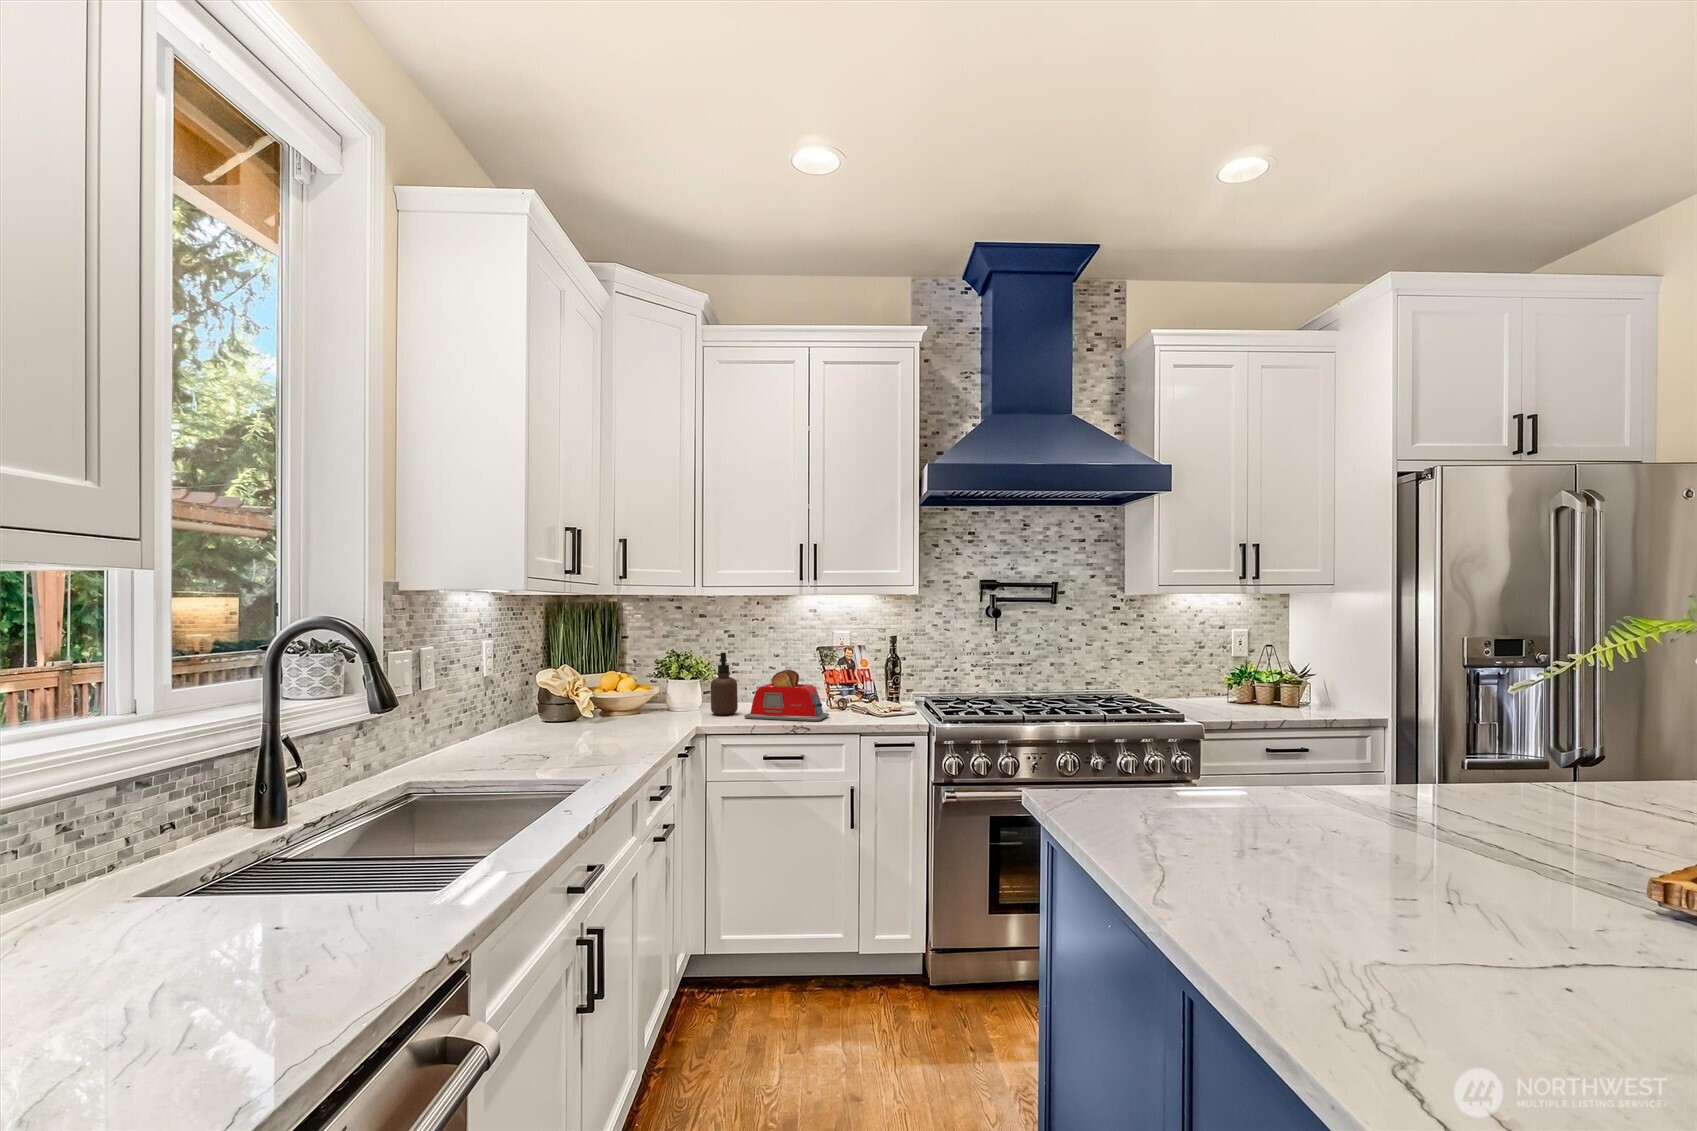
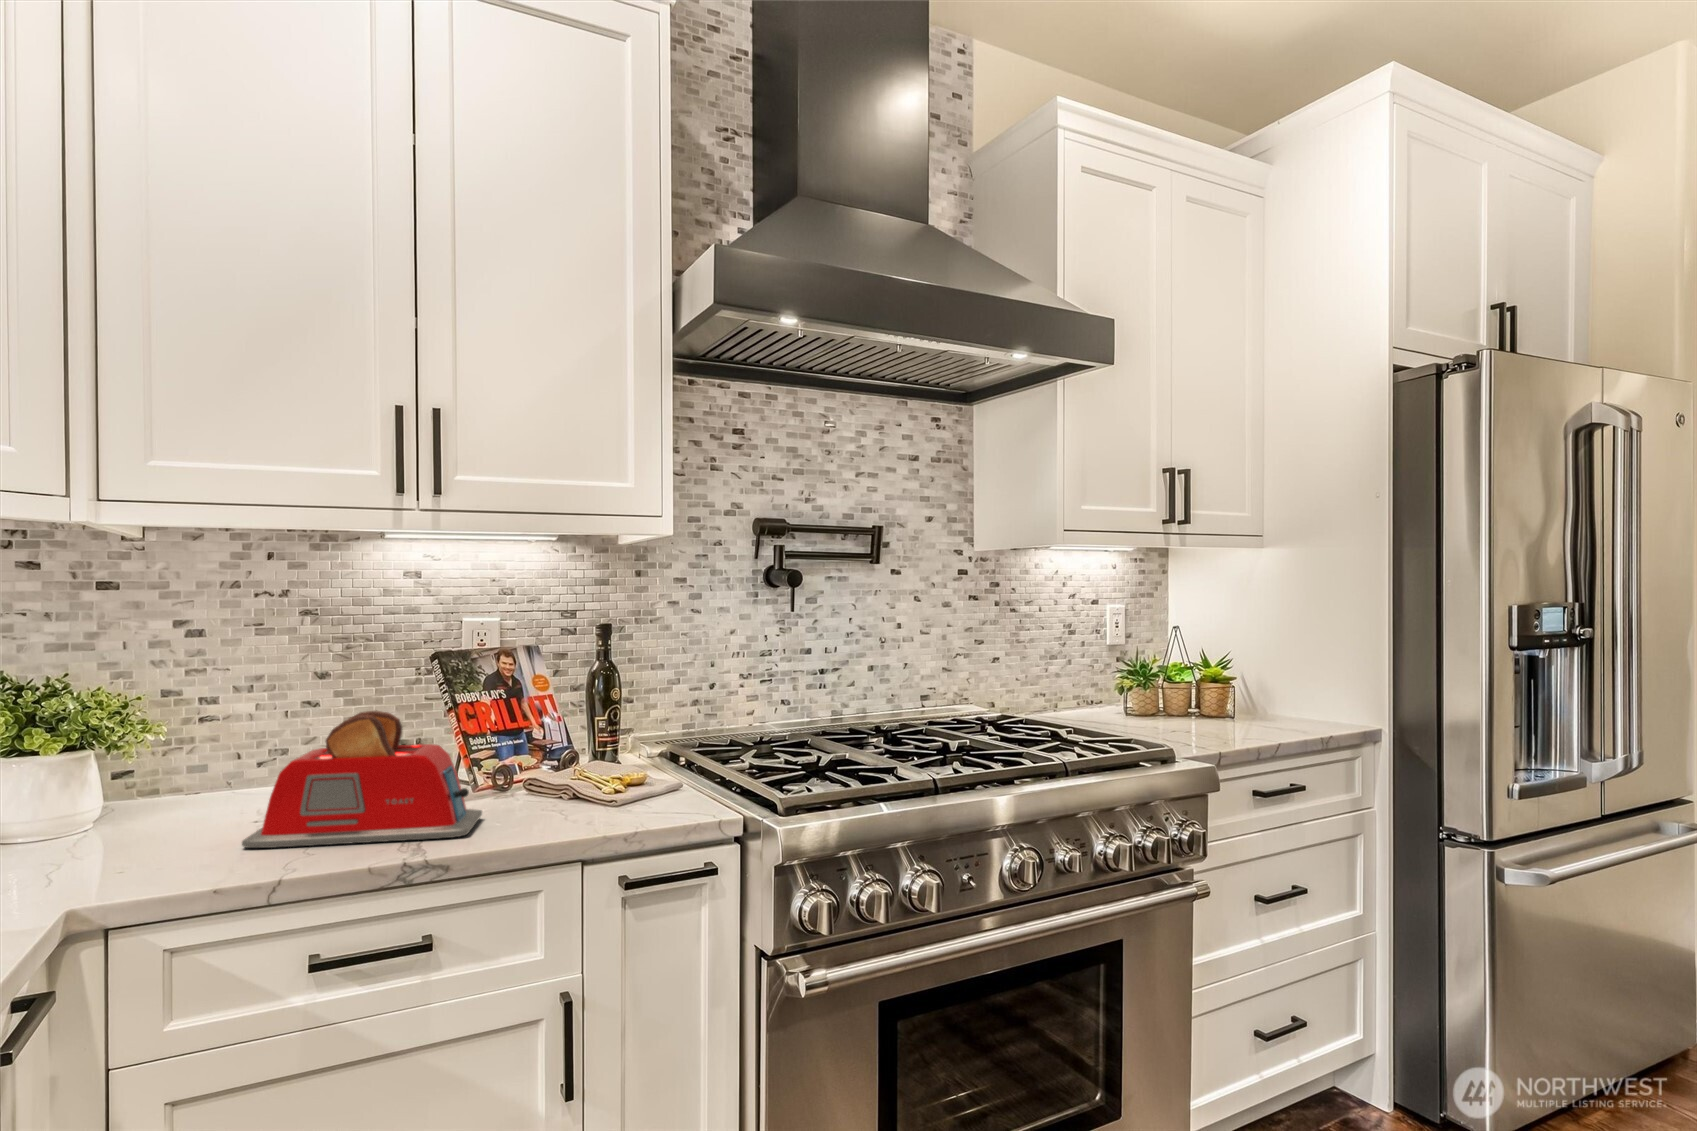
soap dispenser: present [710,652,738,715] -> none [132,675,218,845]

